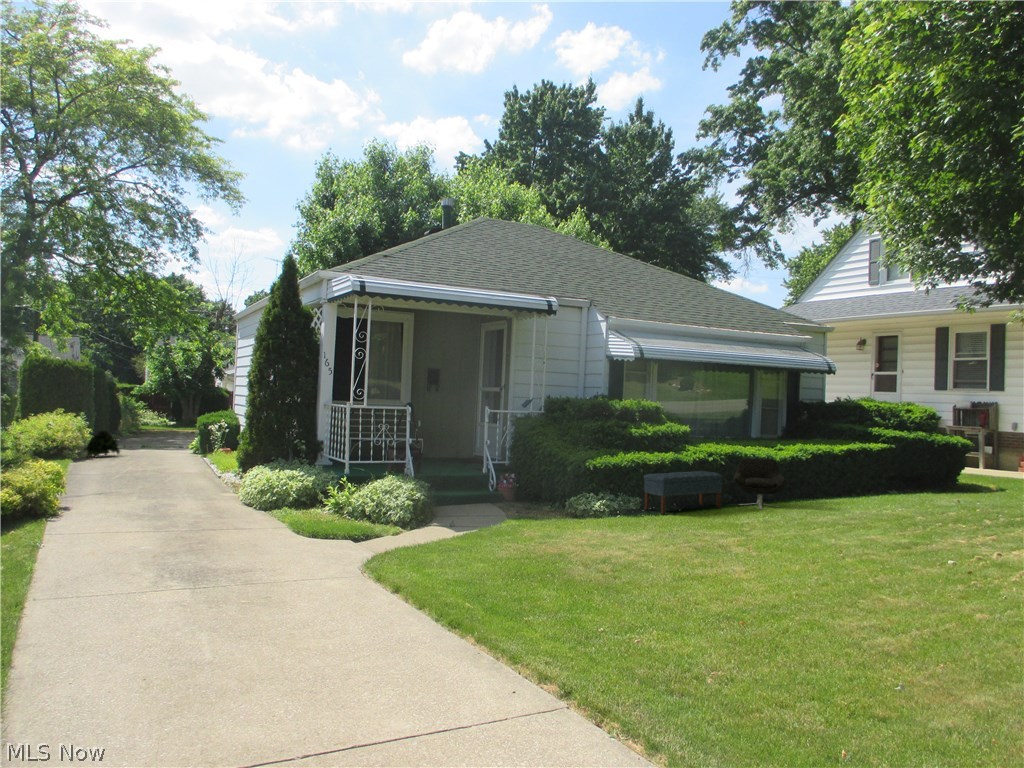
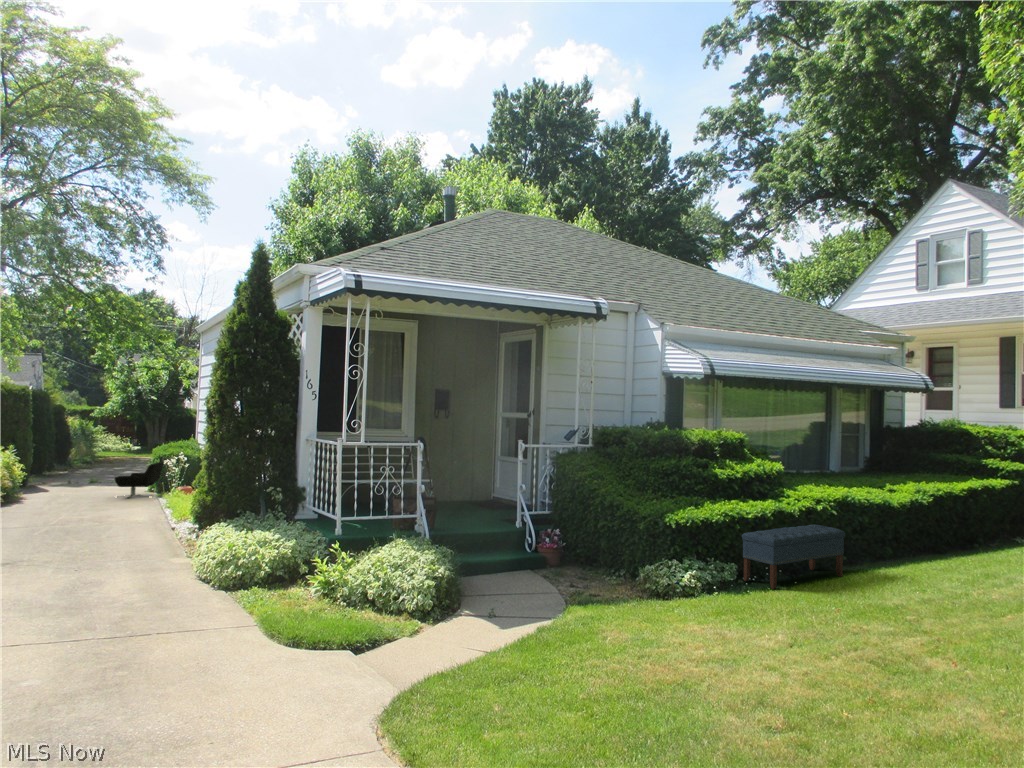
potted plant: present [84,431,120,458] -> none [11,468,58,502]
lounge chair: present [733,458,788,509] -> present [115,462,164,499]

